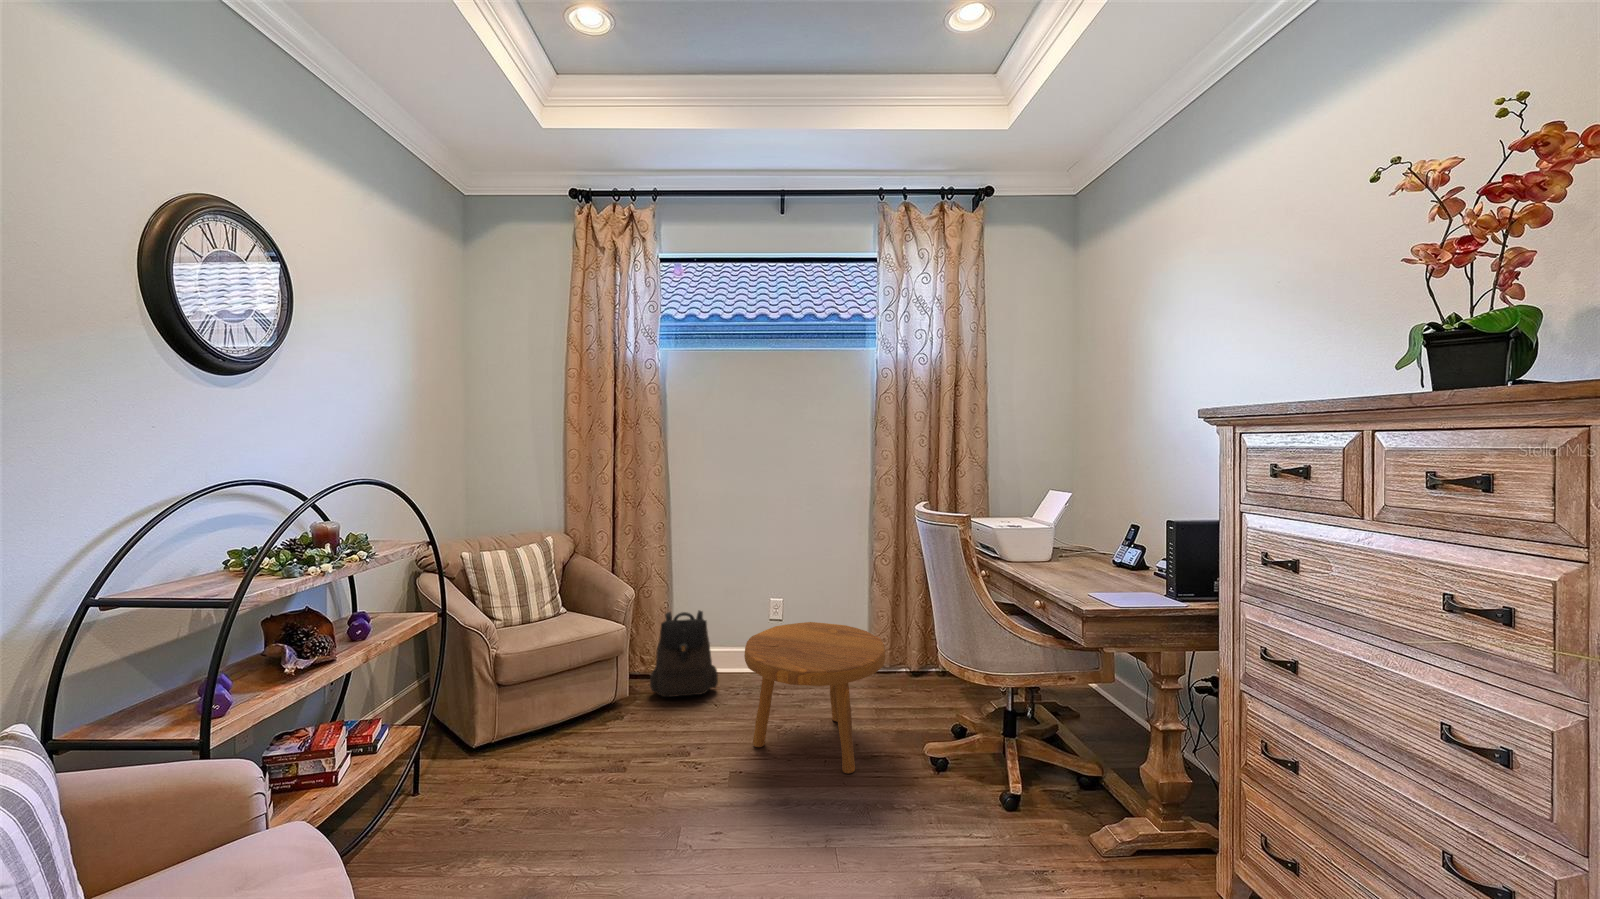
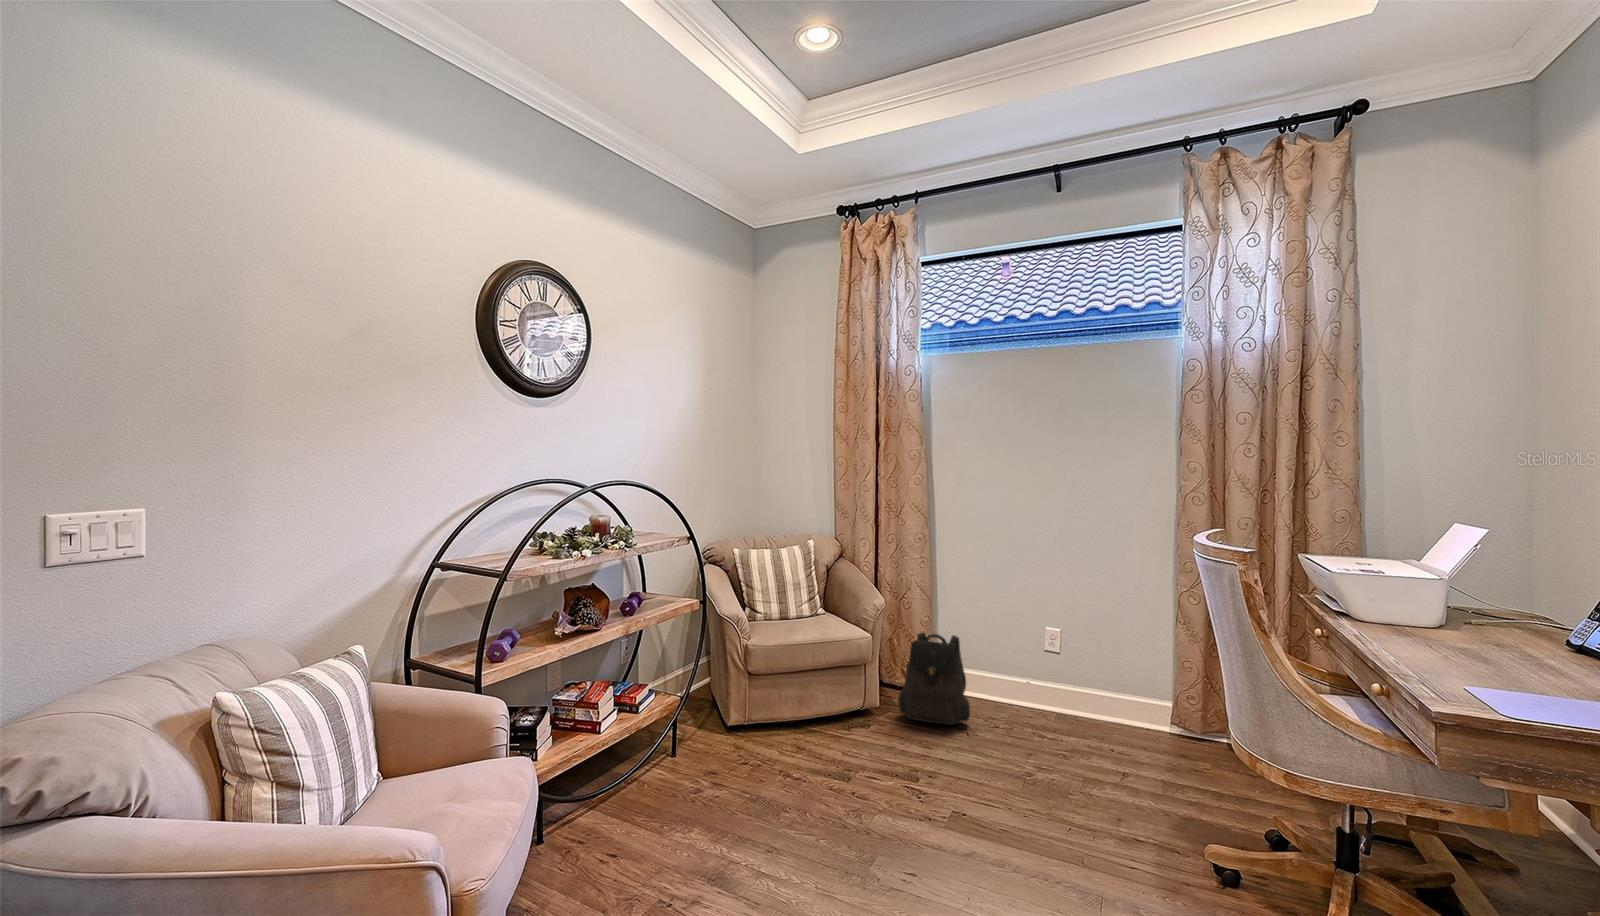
footstool: present [744,622,885,774] -> none [981,661,1158,843]

